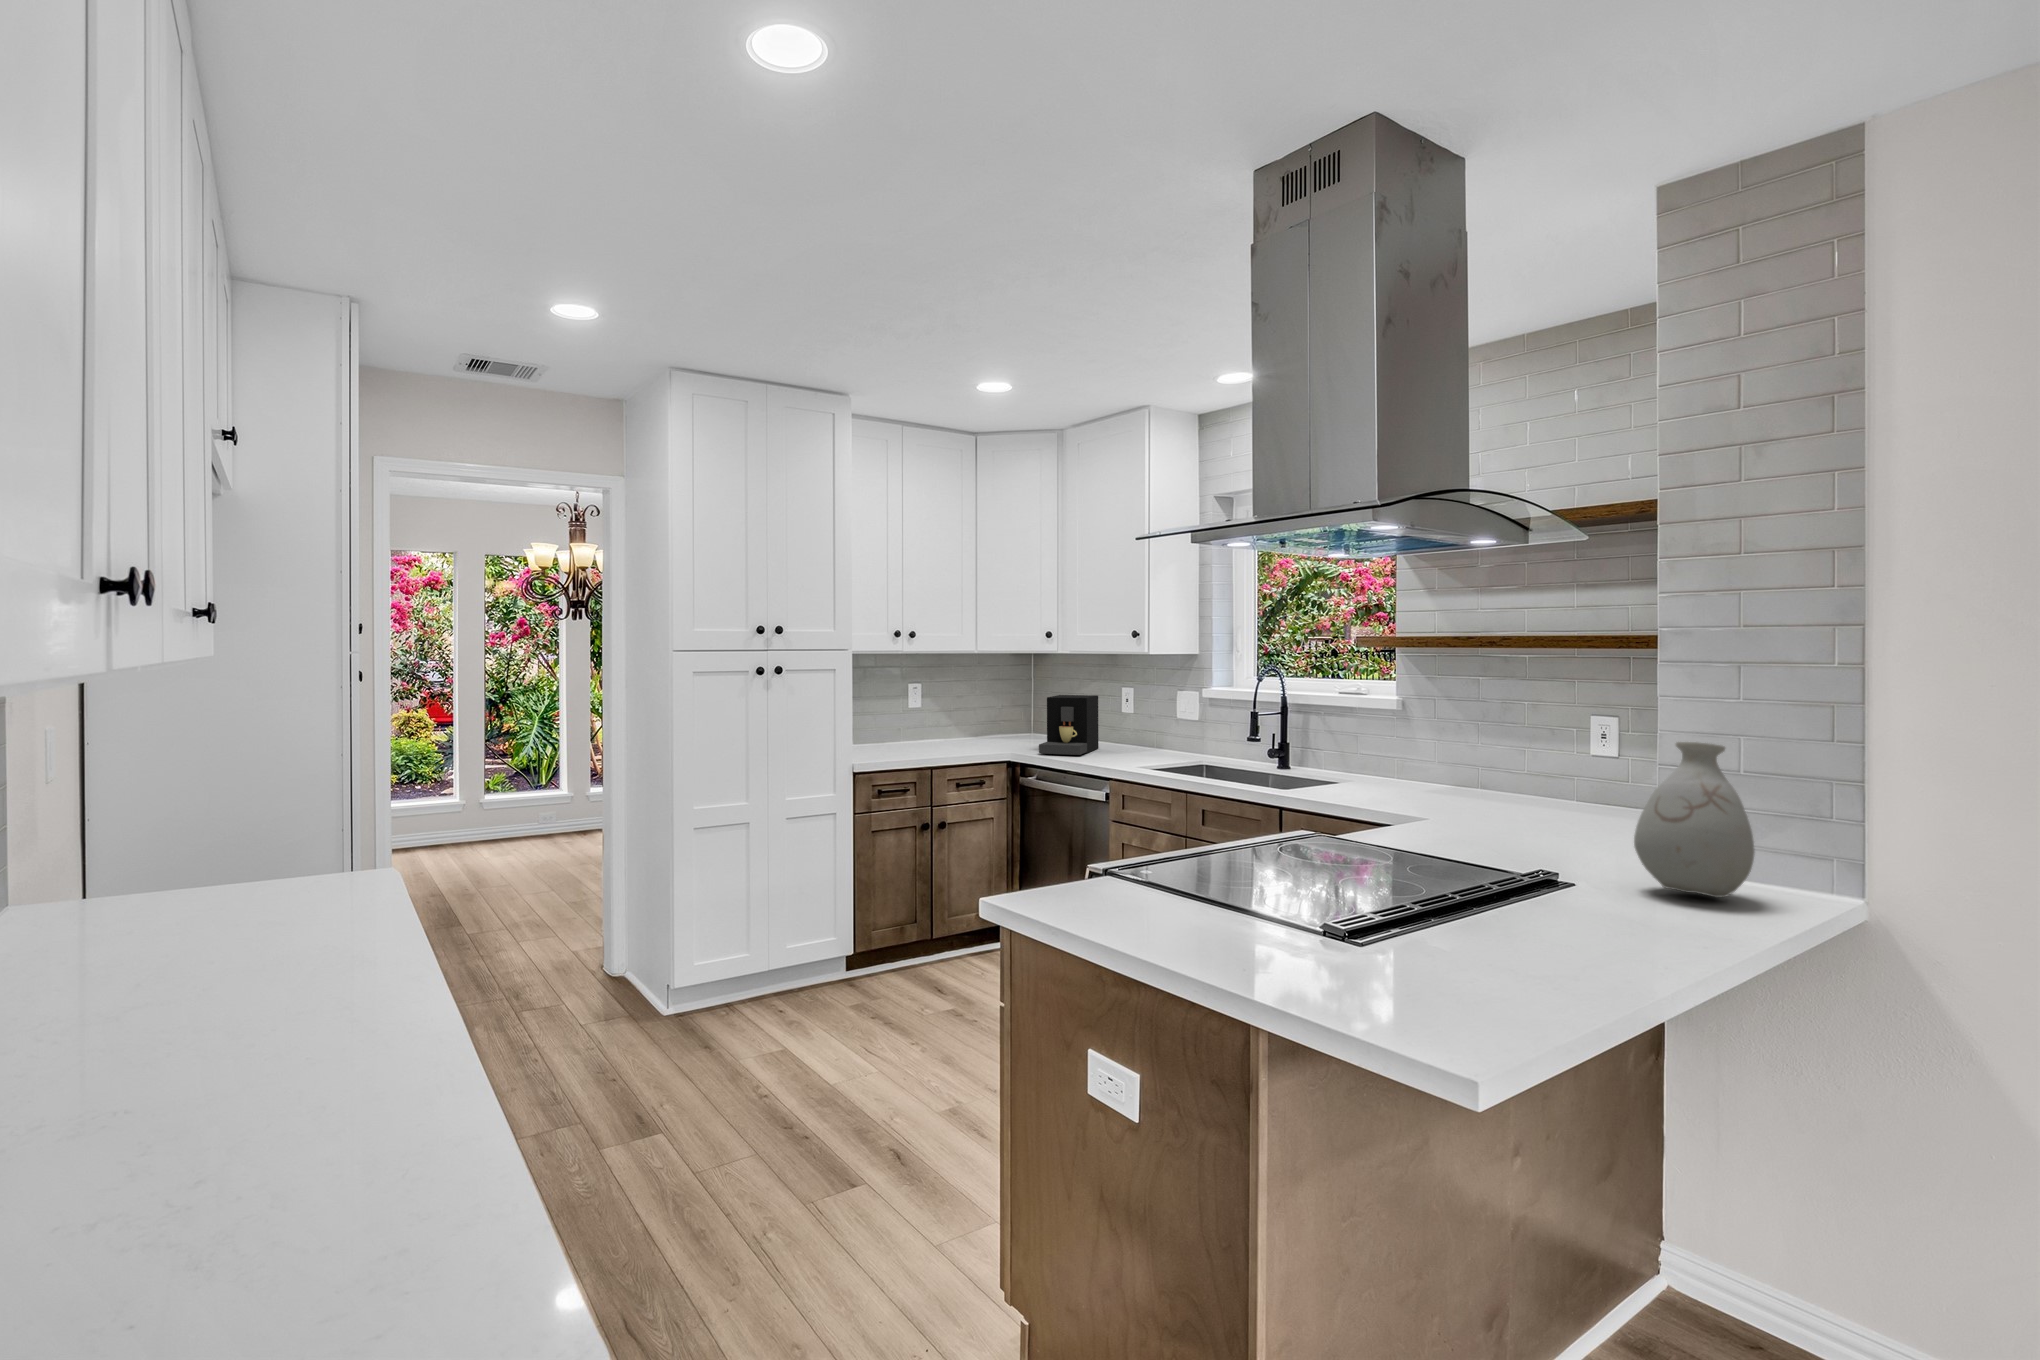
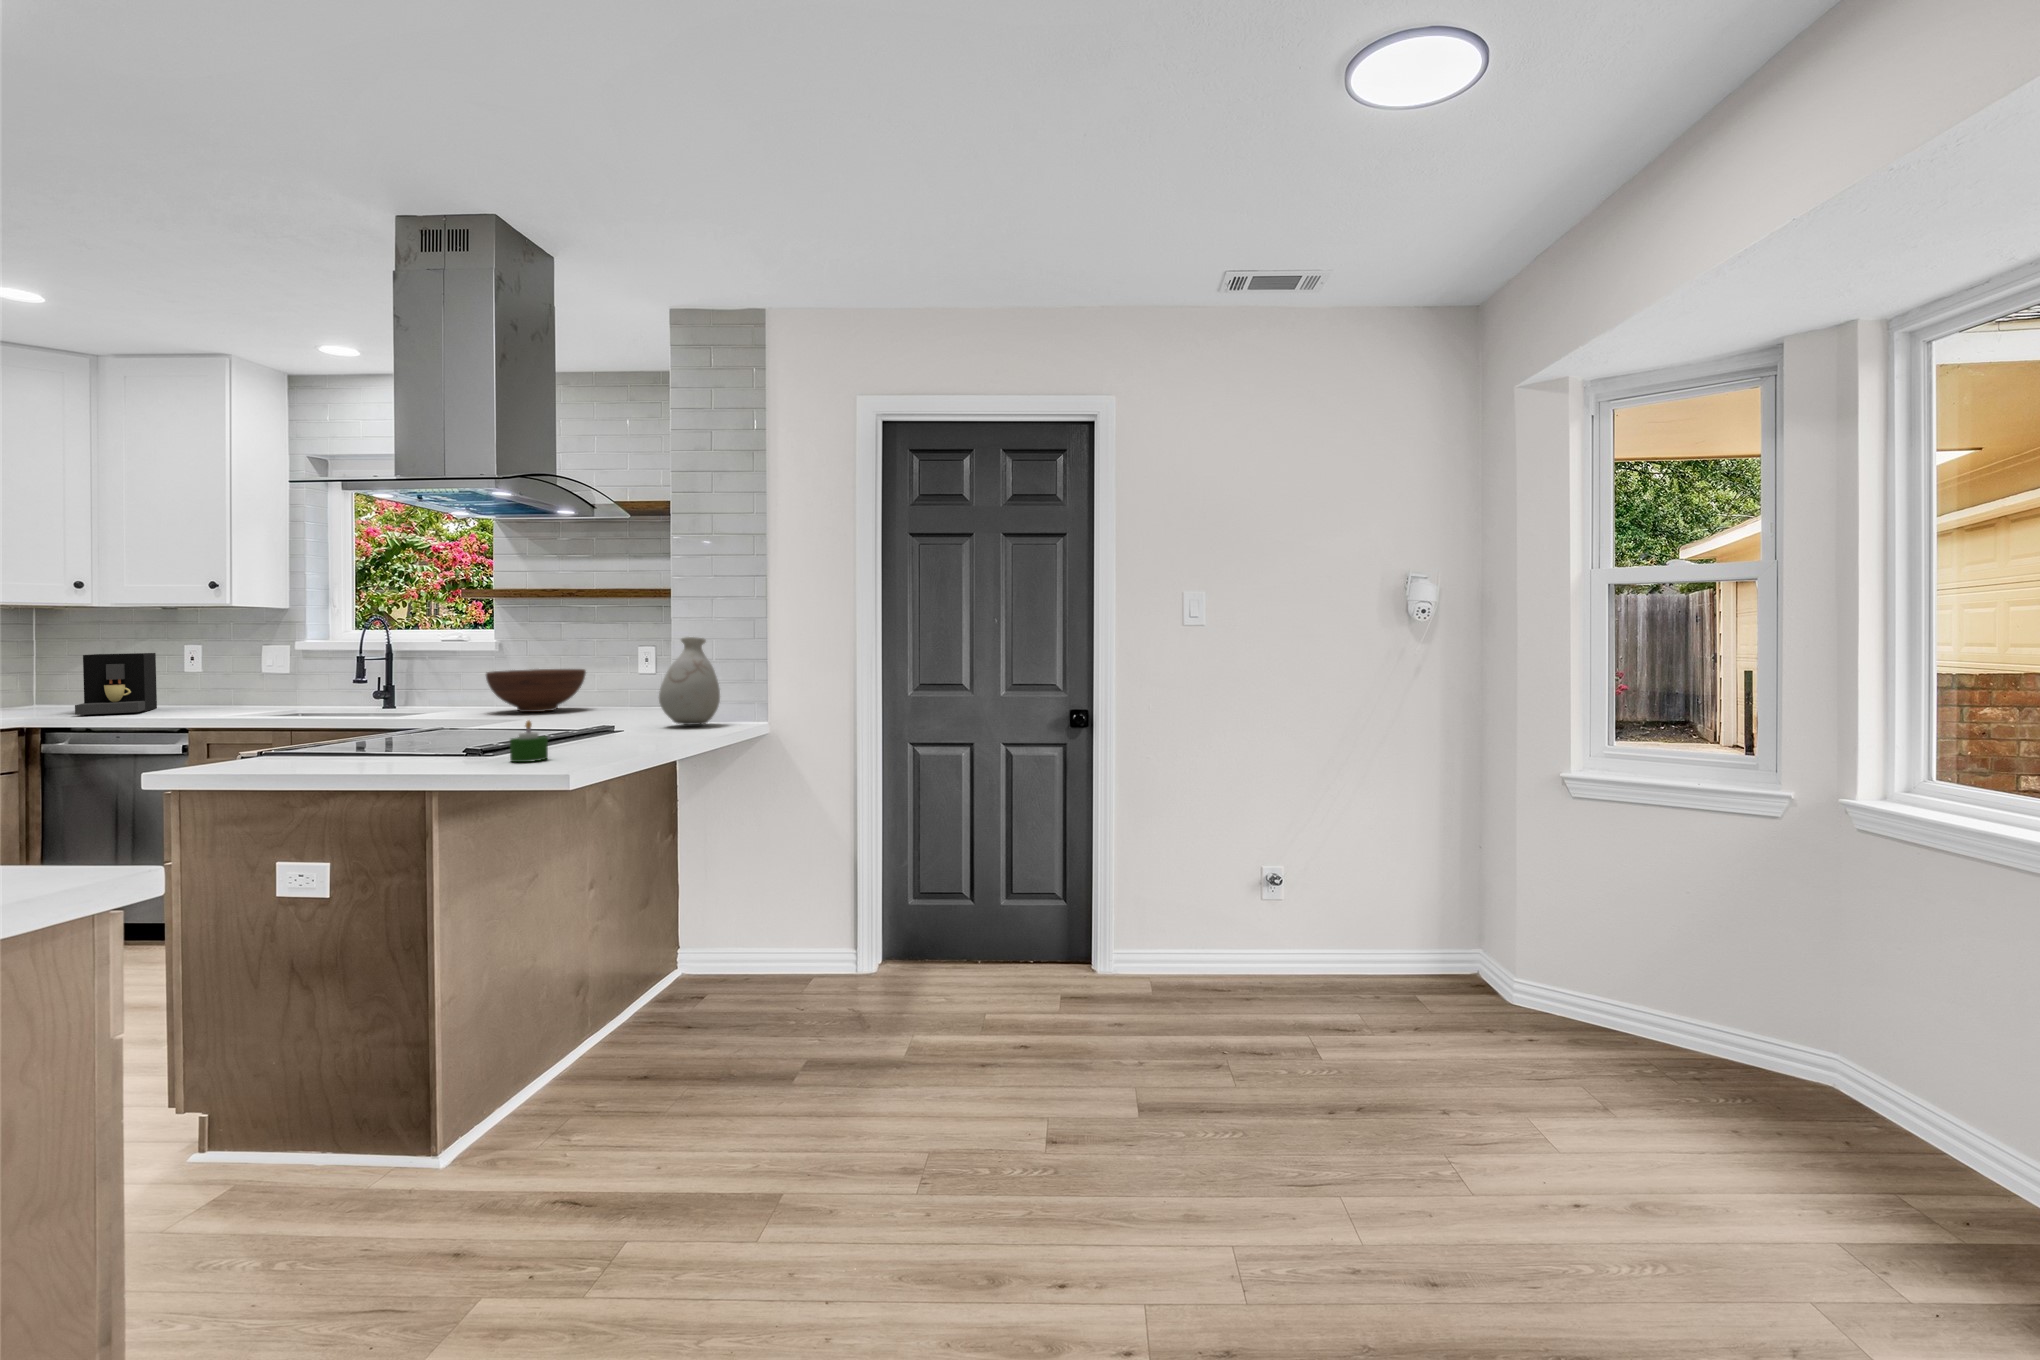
fruit bowl: none [1381,747,1512,810] -> present [486,669,586,712]
candle: none [1388,898,1447,971] -> present [510,720,548,762]

